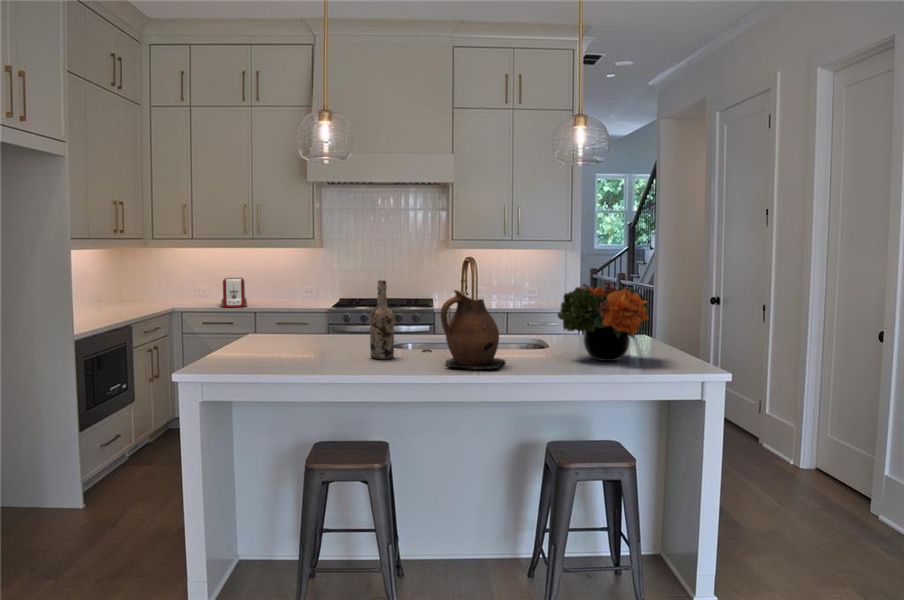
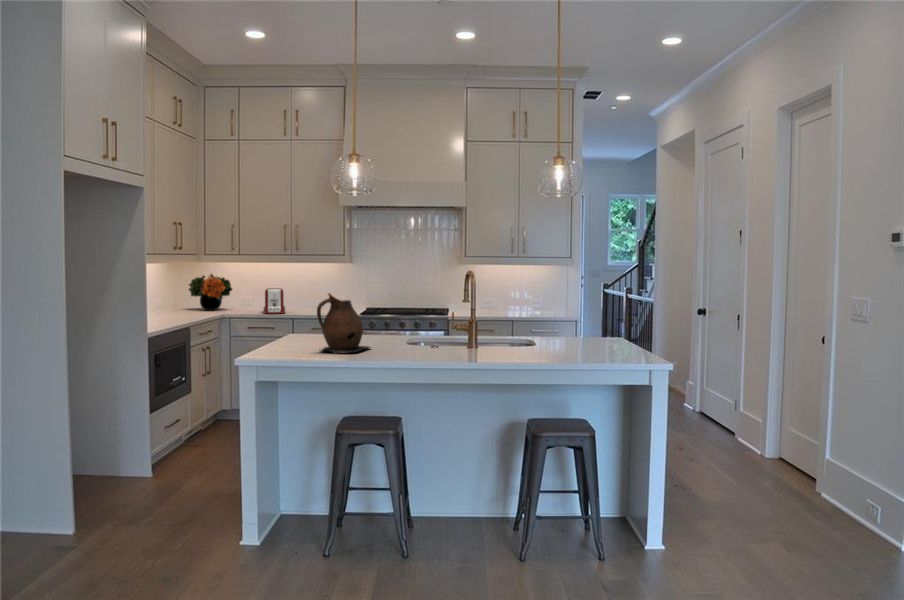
wine bottle: present [370,281,394,359] -> none [388,289,407,352]
flower arrangement: present [558,281,649,361] -> present [189,274,232,310]
ceramic pitcher: present [441,290,505,370] -> present [317,294,370,353]

